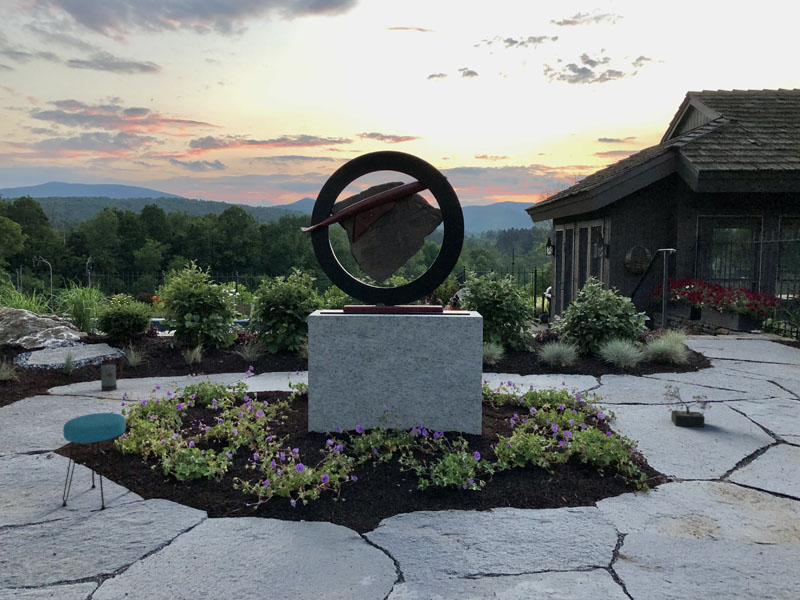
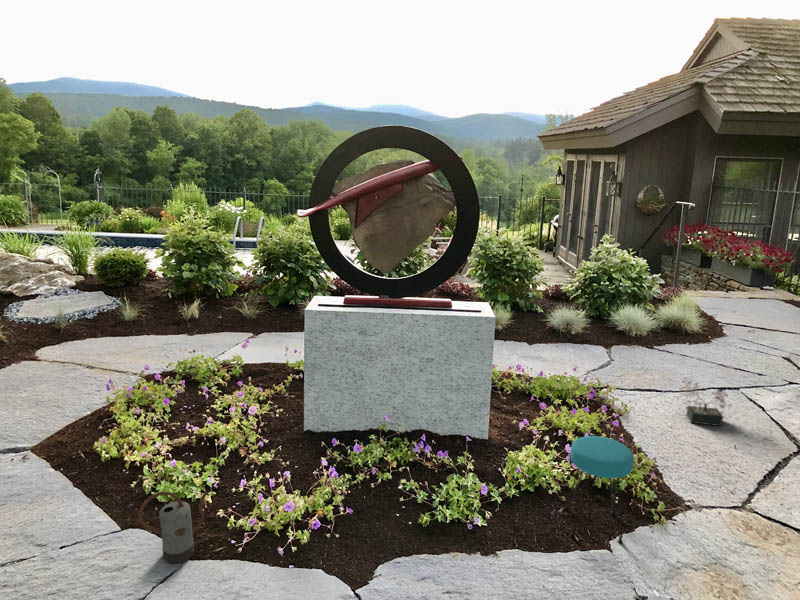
watering can: present [90,355,125,391] -> present [138,490,209,564]
stool: present [62,413,133,509] -> present [565,436,634,543]

